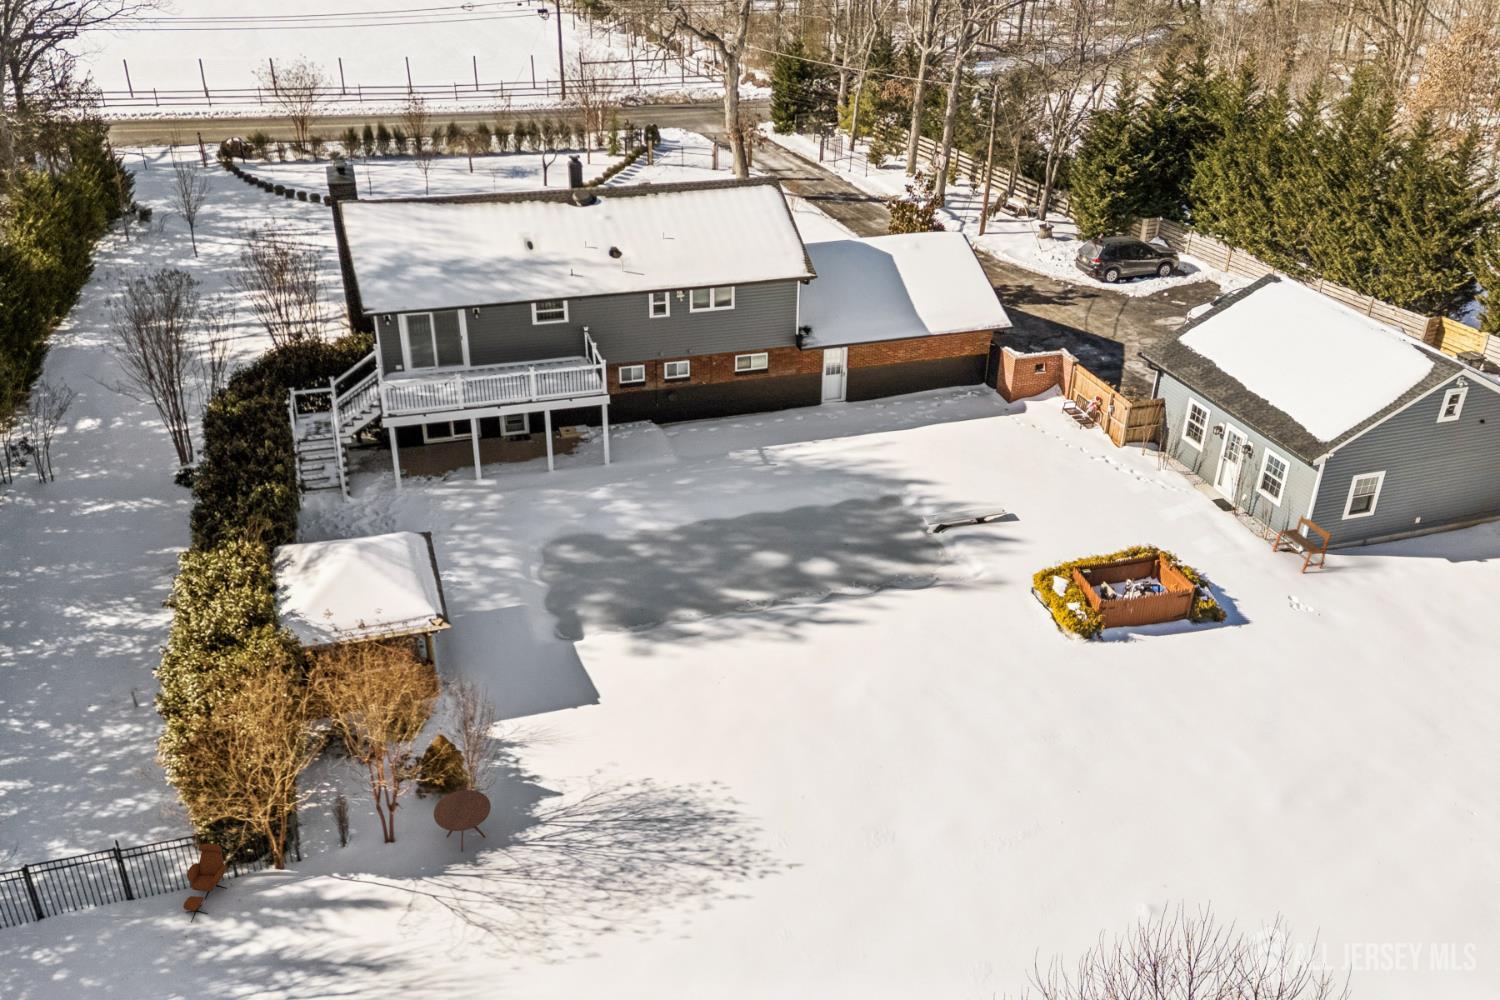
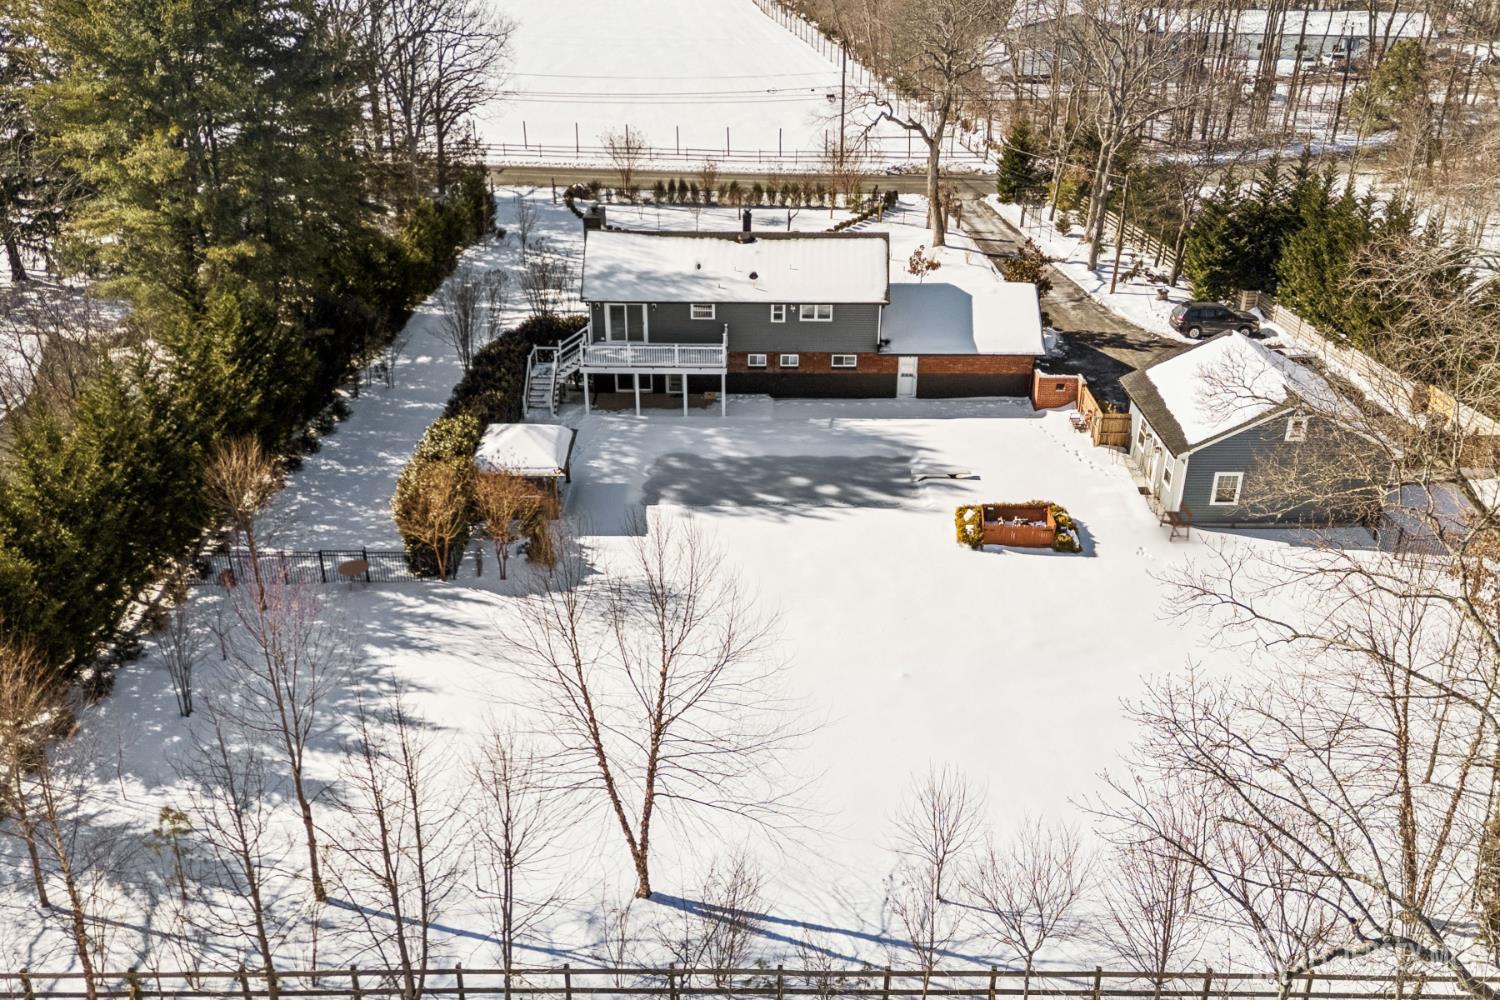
round table: present [434,790,491,852] -> present [338,559,370,583]
lounge chair: present [183,843,227,922] -> none [392,558,417,594]

